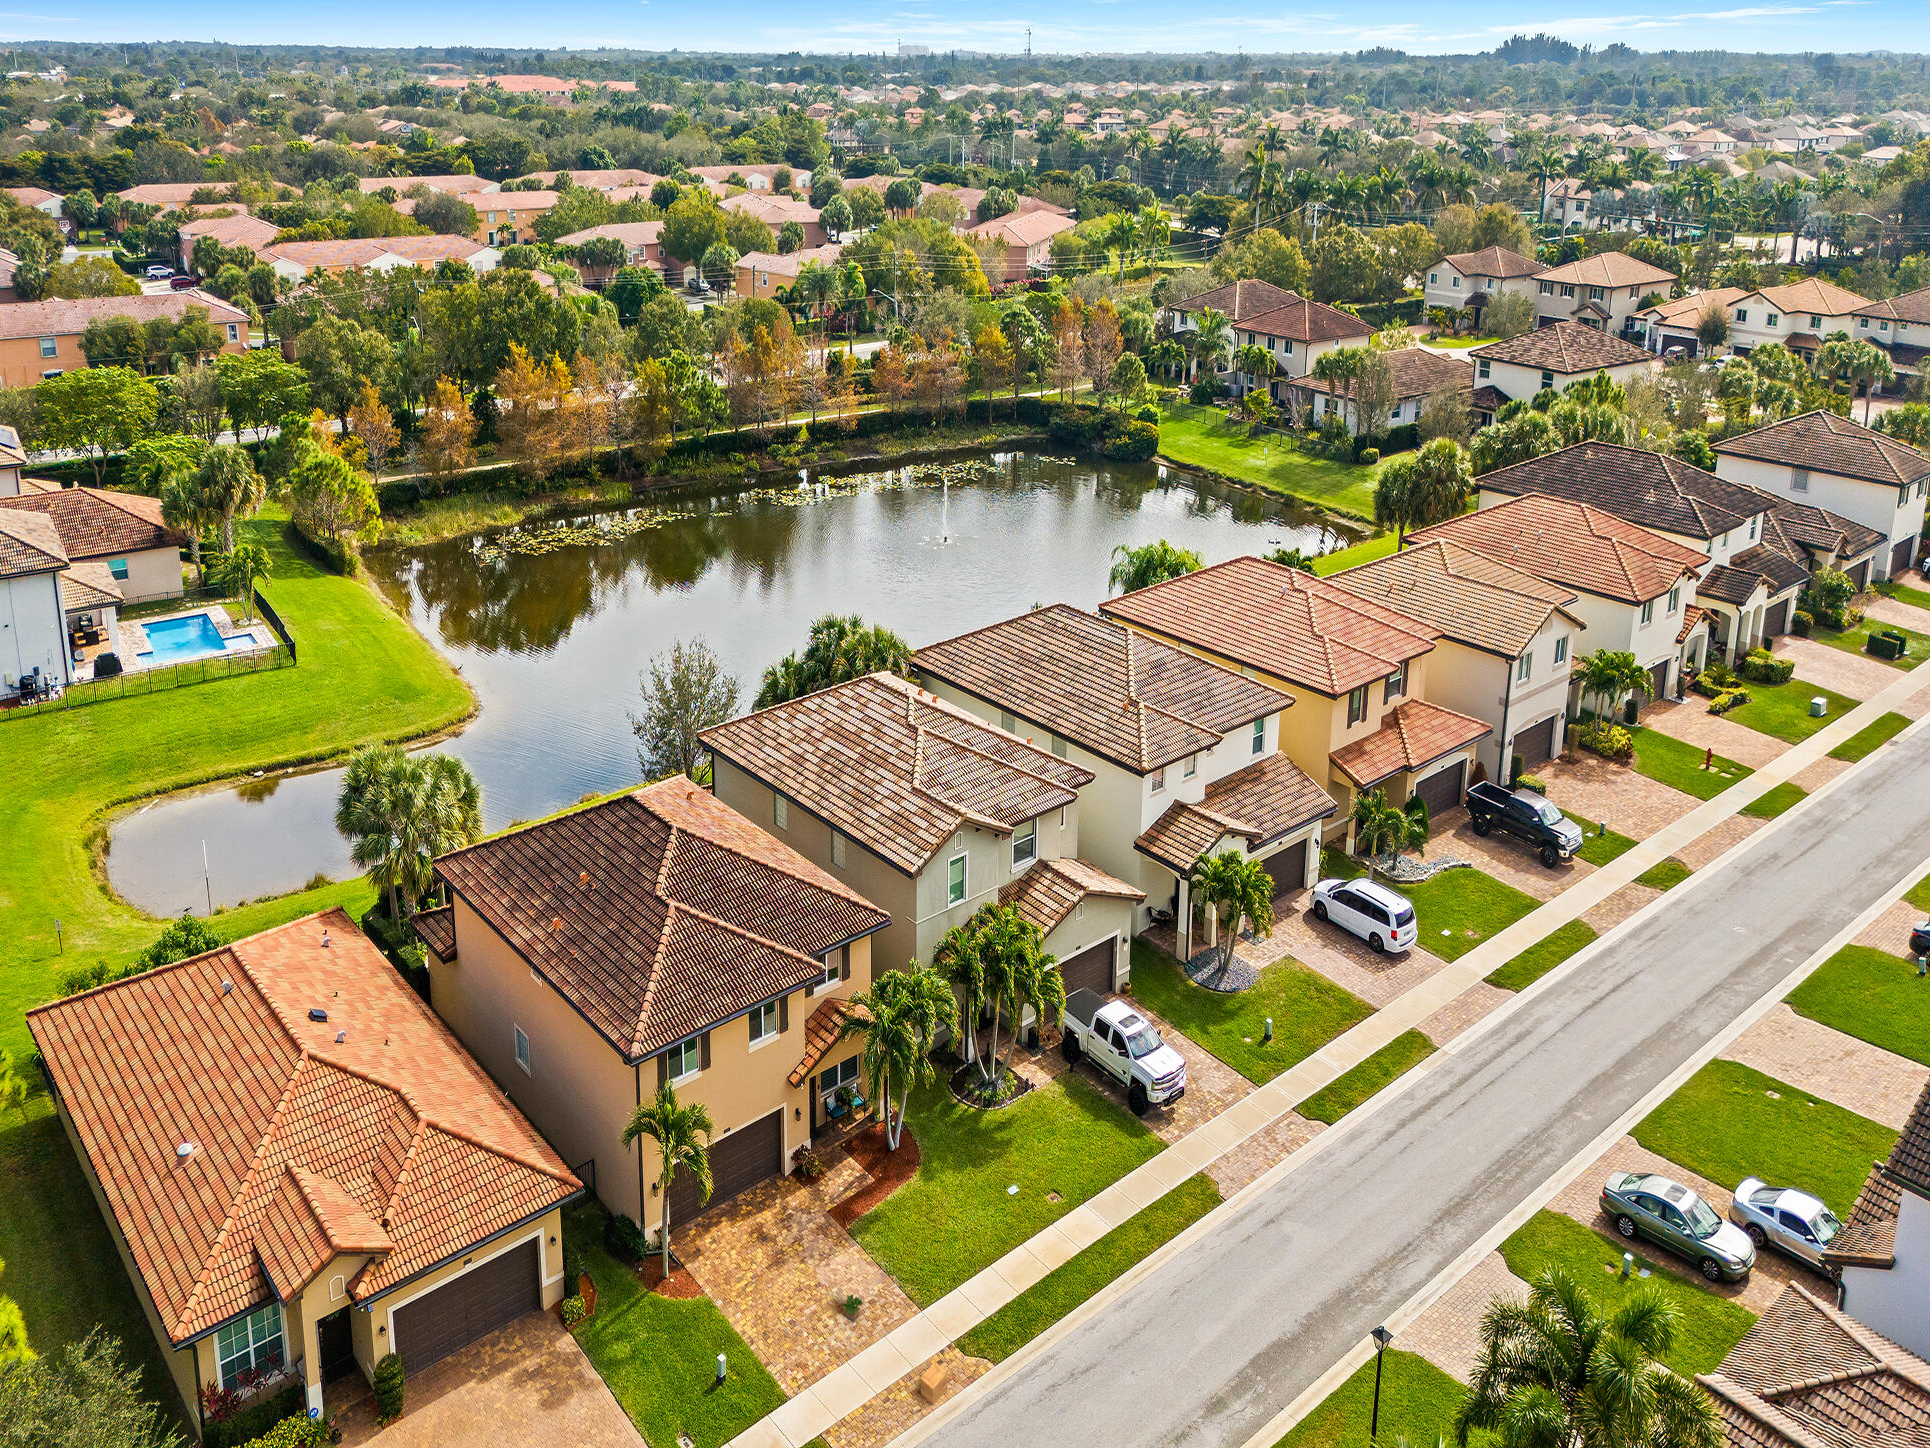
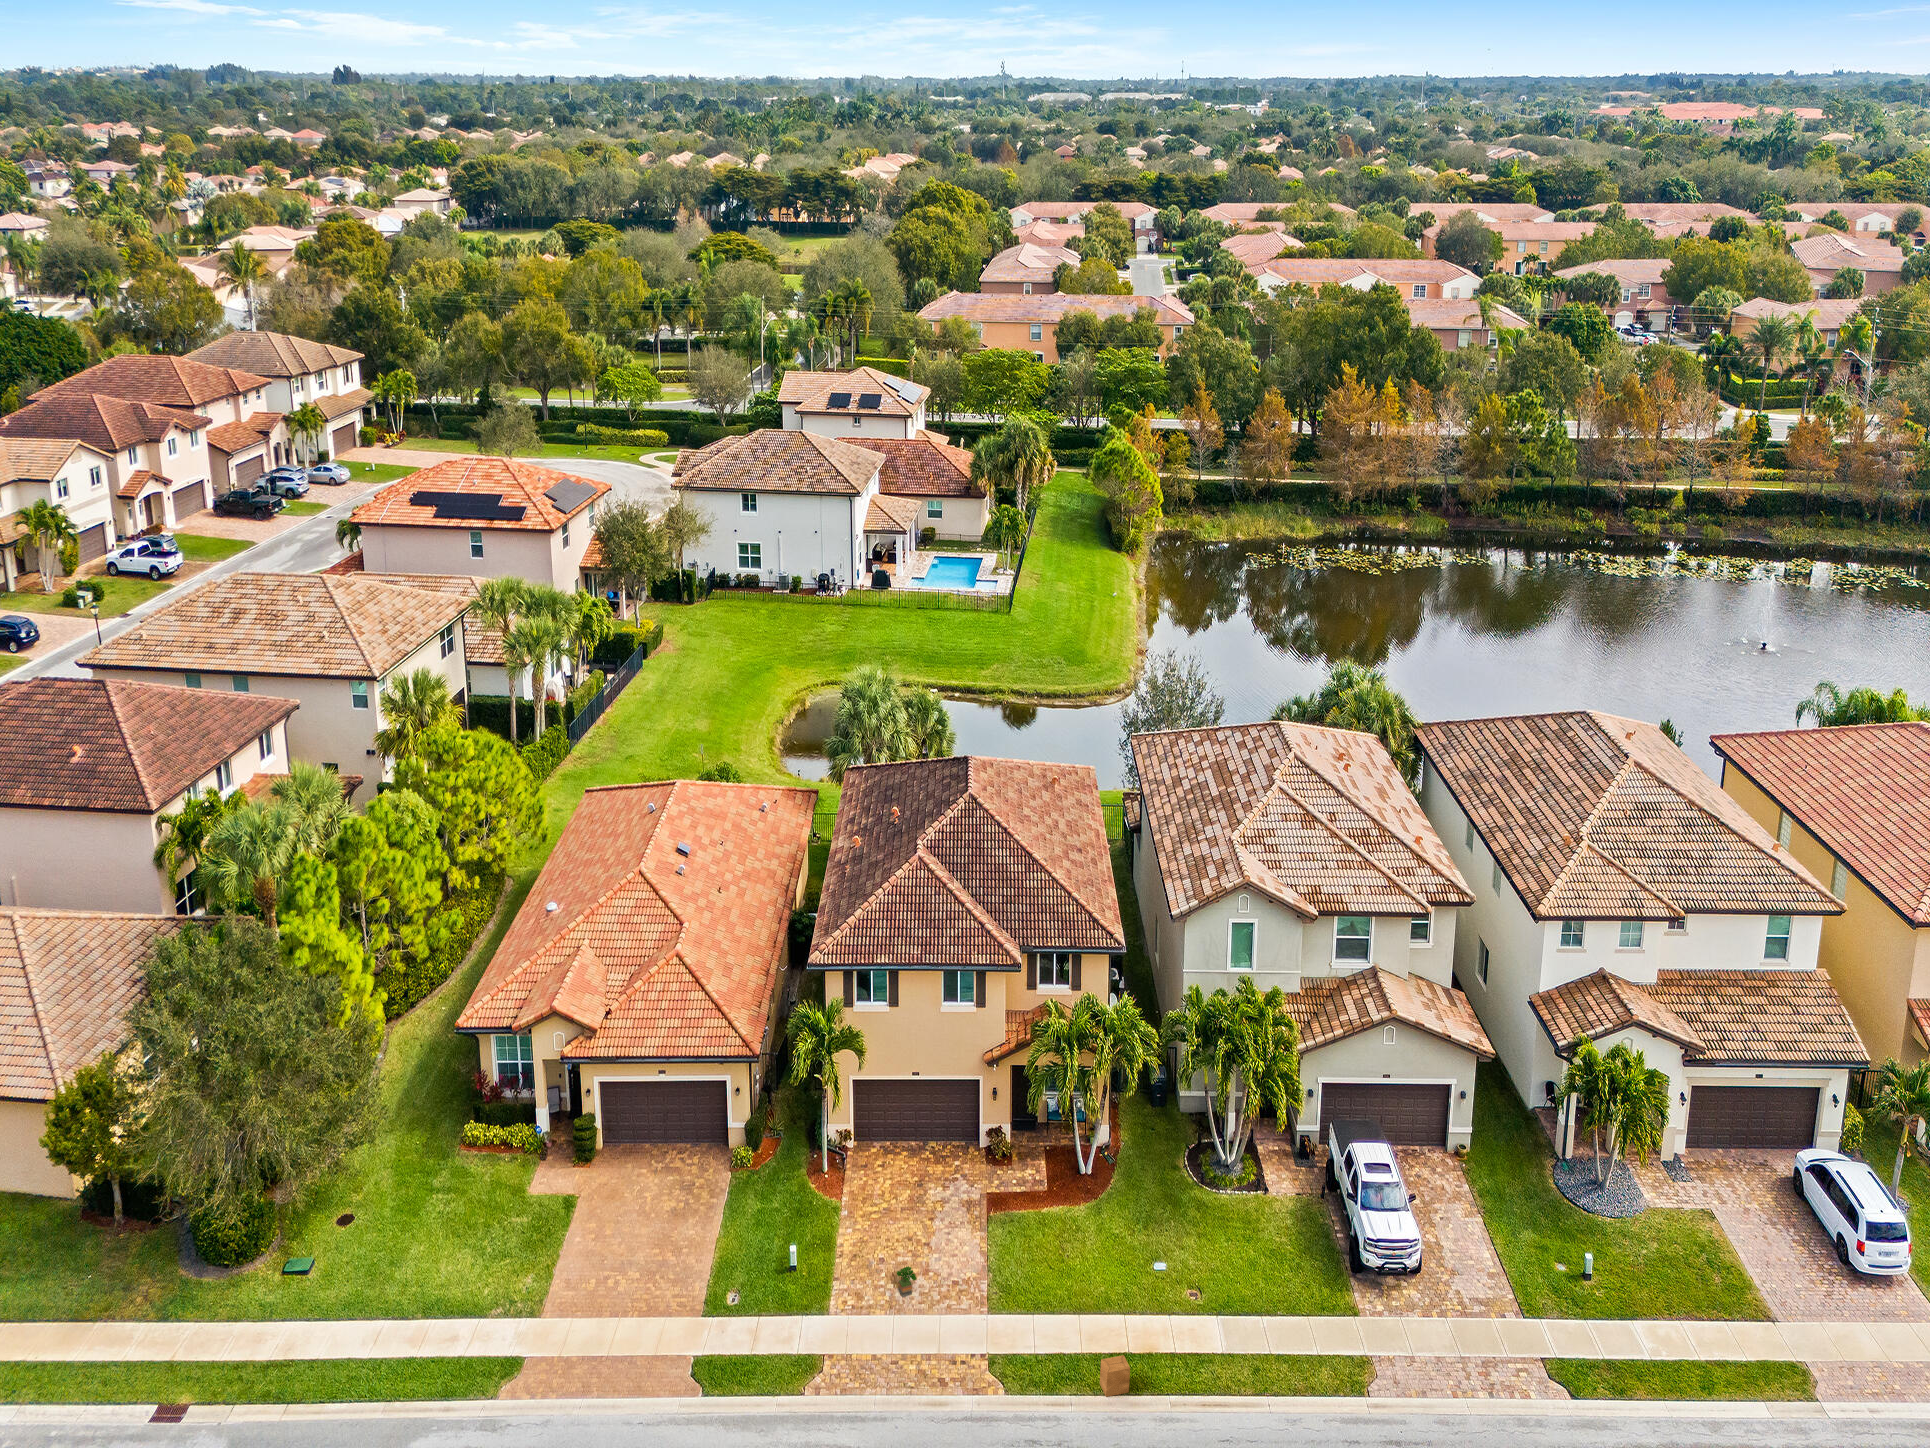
cardboard box: present [920,1362,948,1405] -> present [1100,1355,1130,1397]

